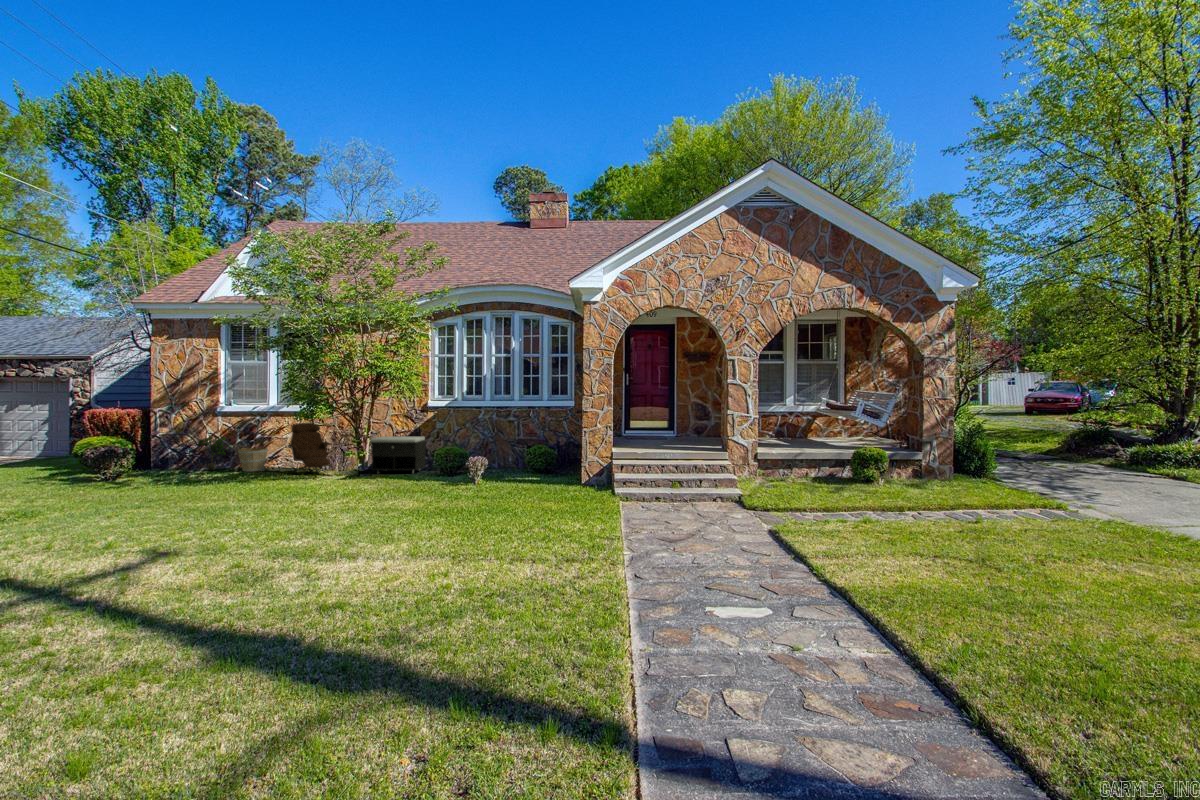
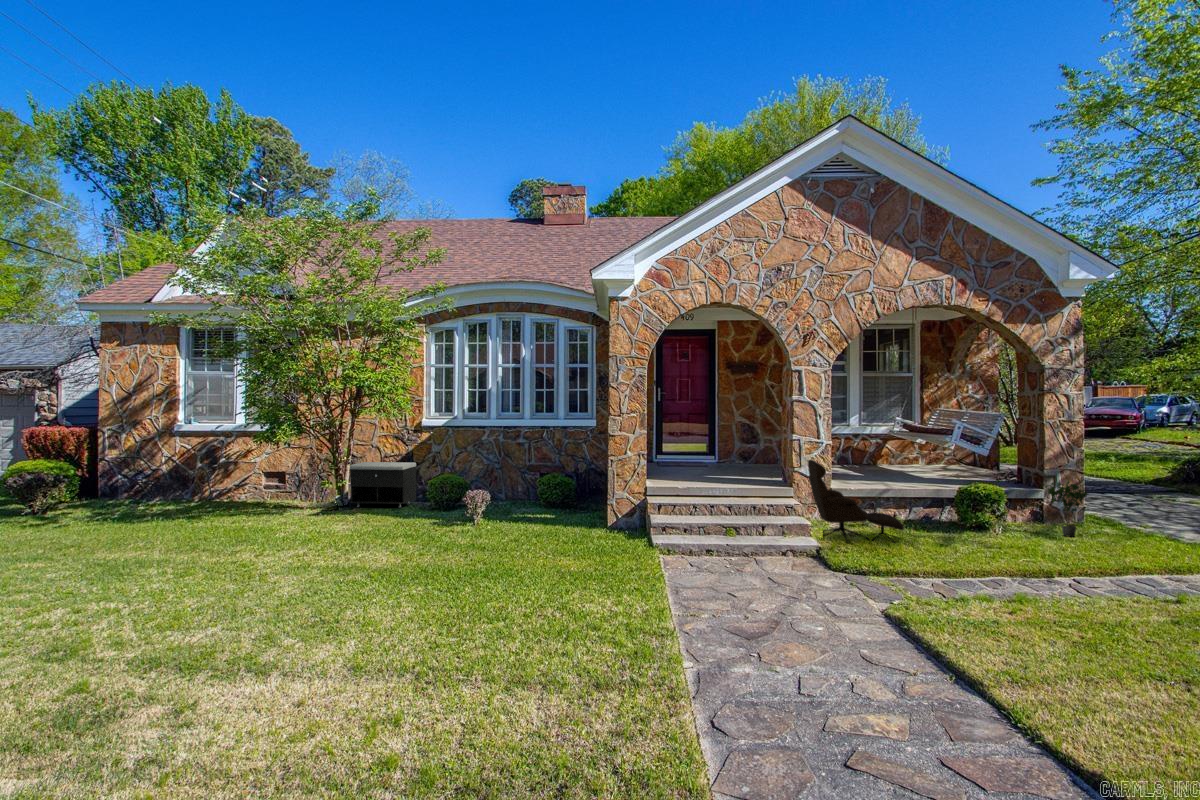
lounge chair: present [288,423,330,473] -> present [808,460,904,543]
potted plant: present [197,437,225,471] -> present [1045,481,1088,537]
wooden bucket: present [238,448,268,472] -> none [195,473,233,503]

